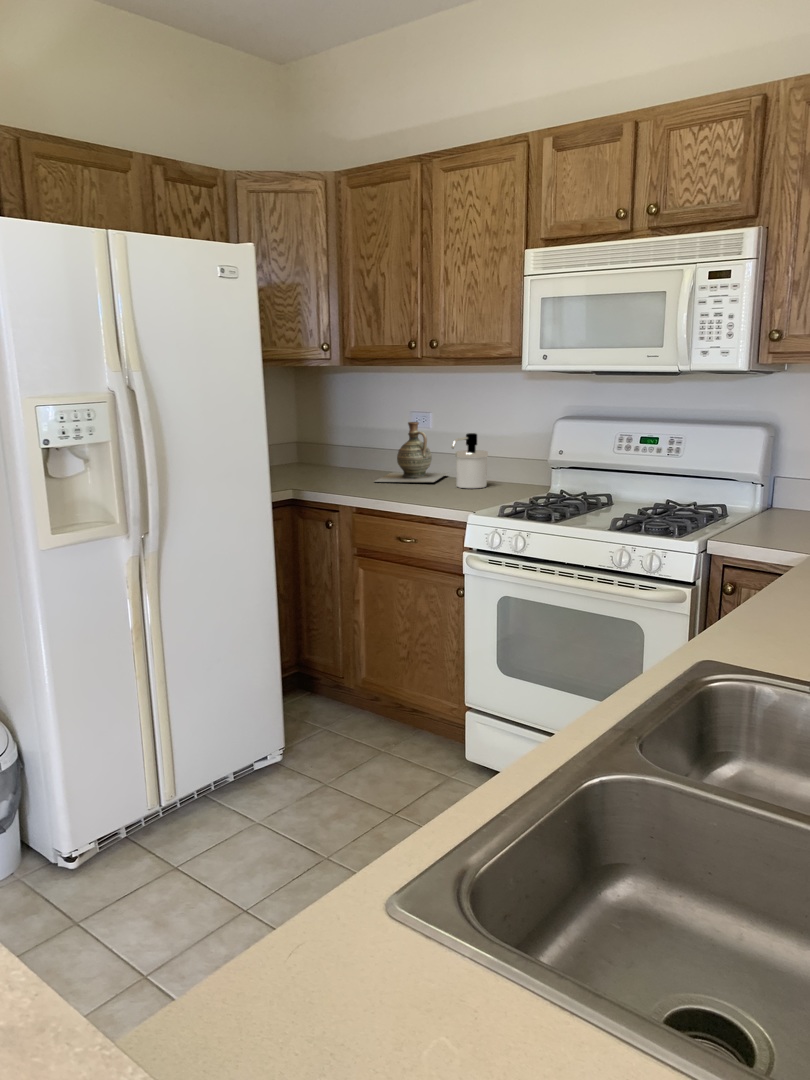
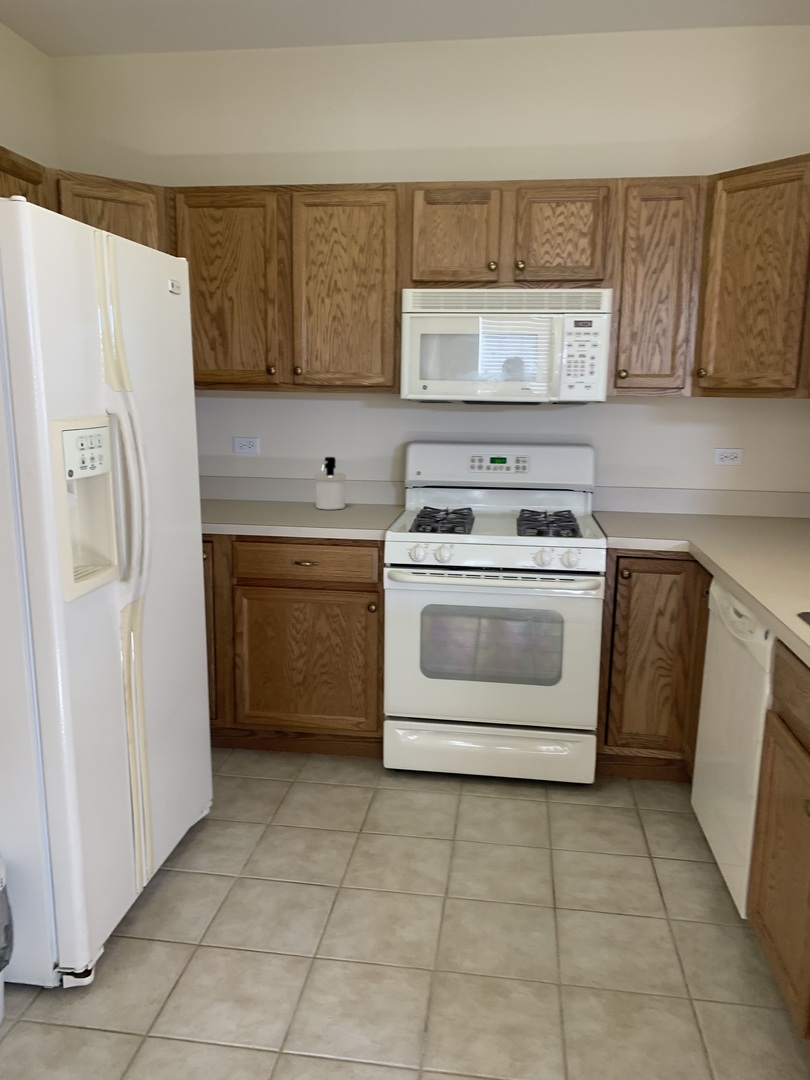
ceramic jug: present [375,422,447,482] -> none [226,447,291,508]

